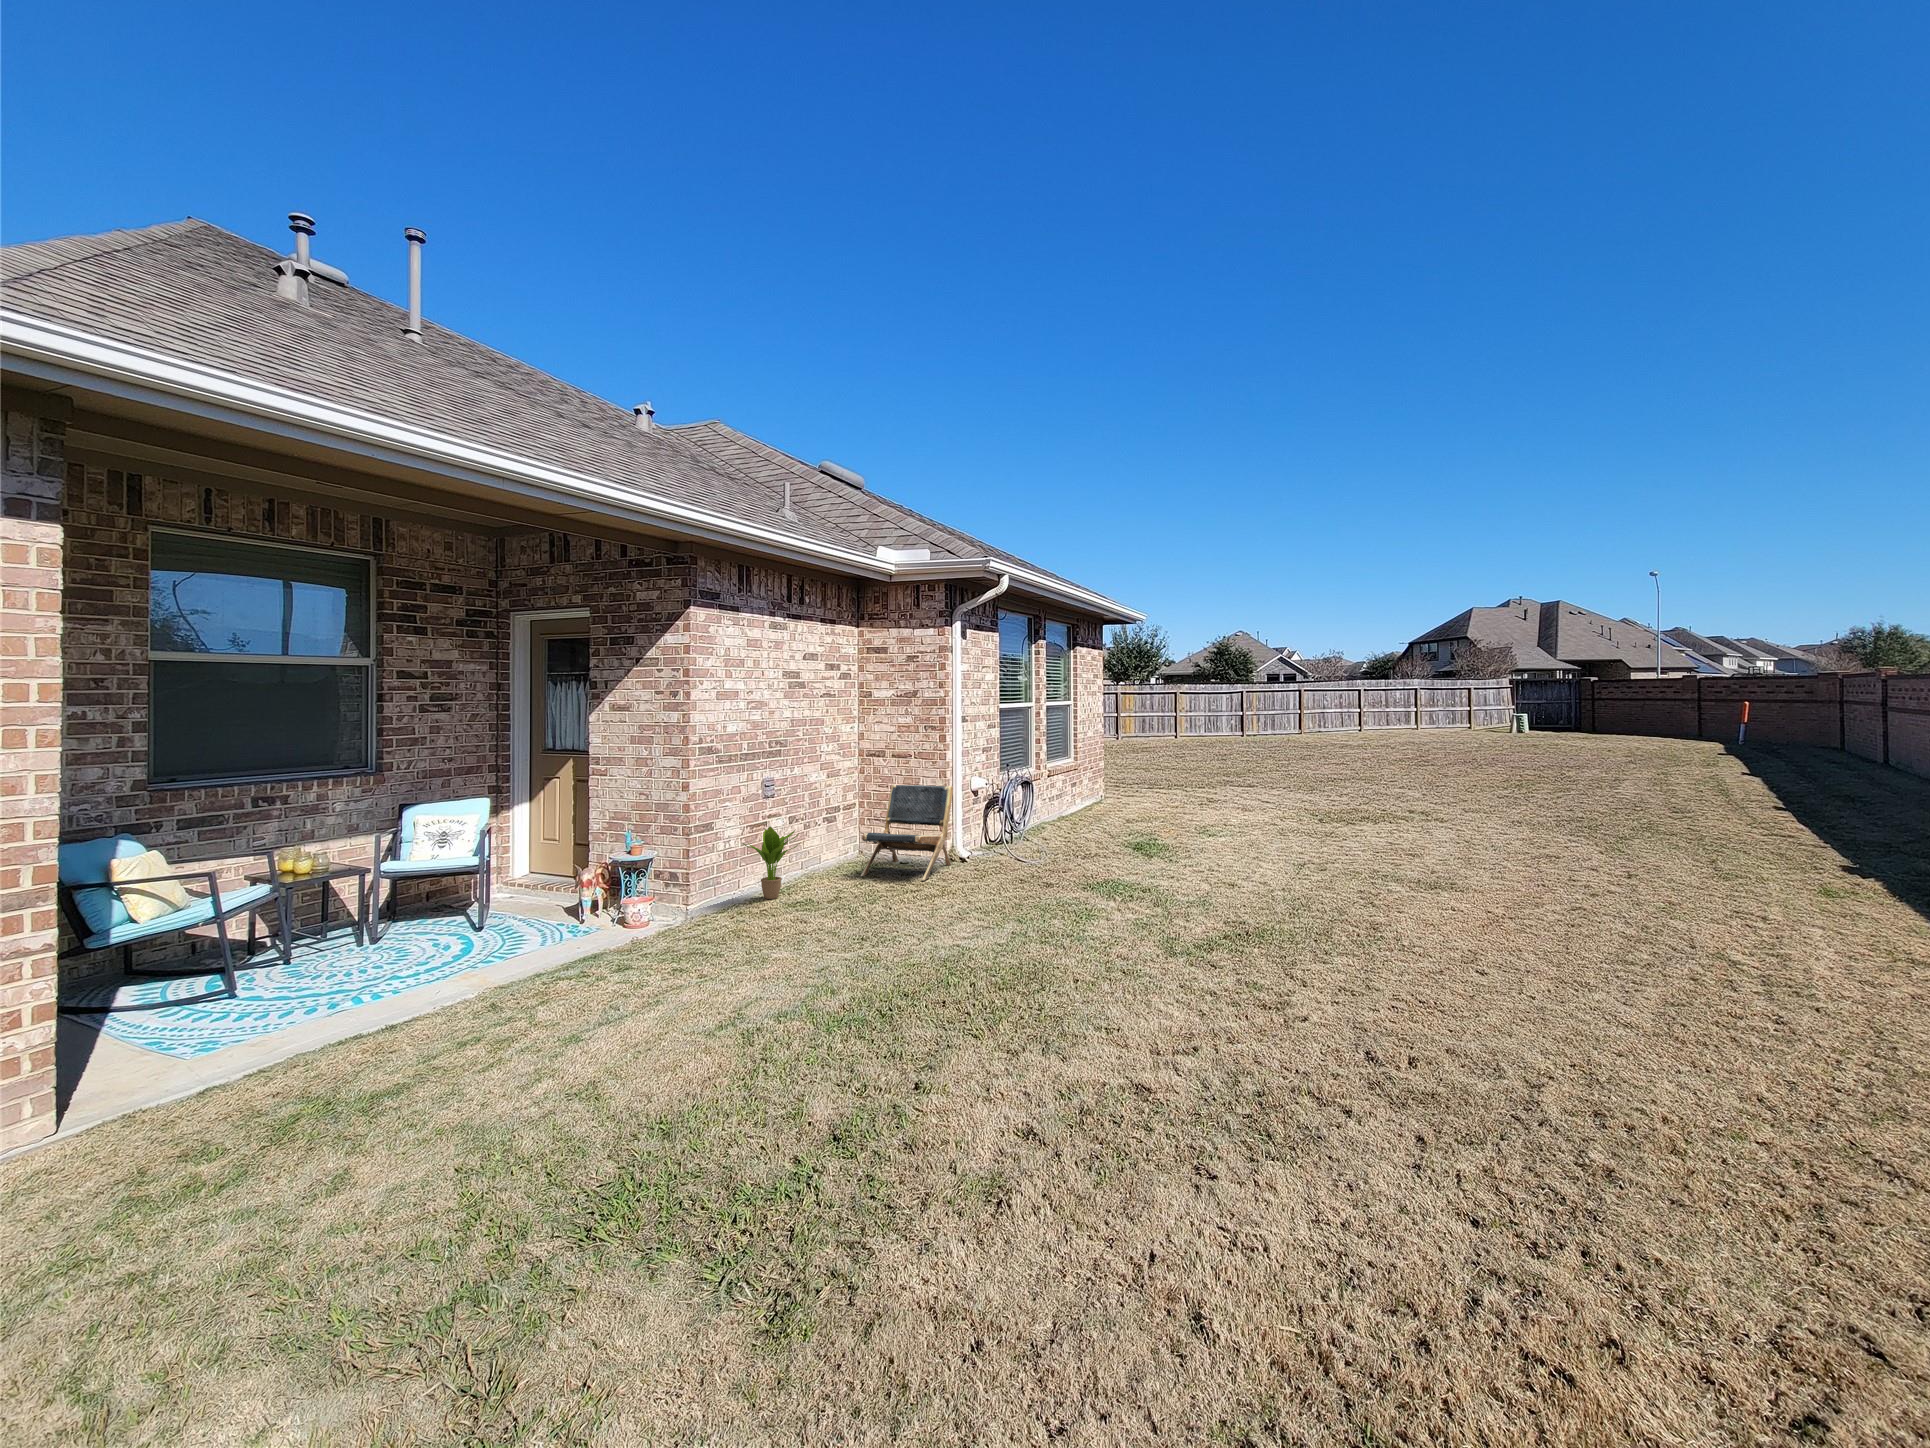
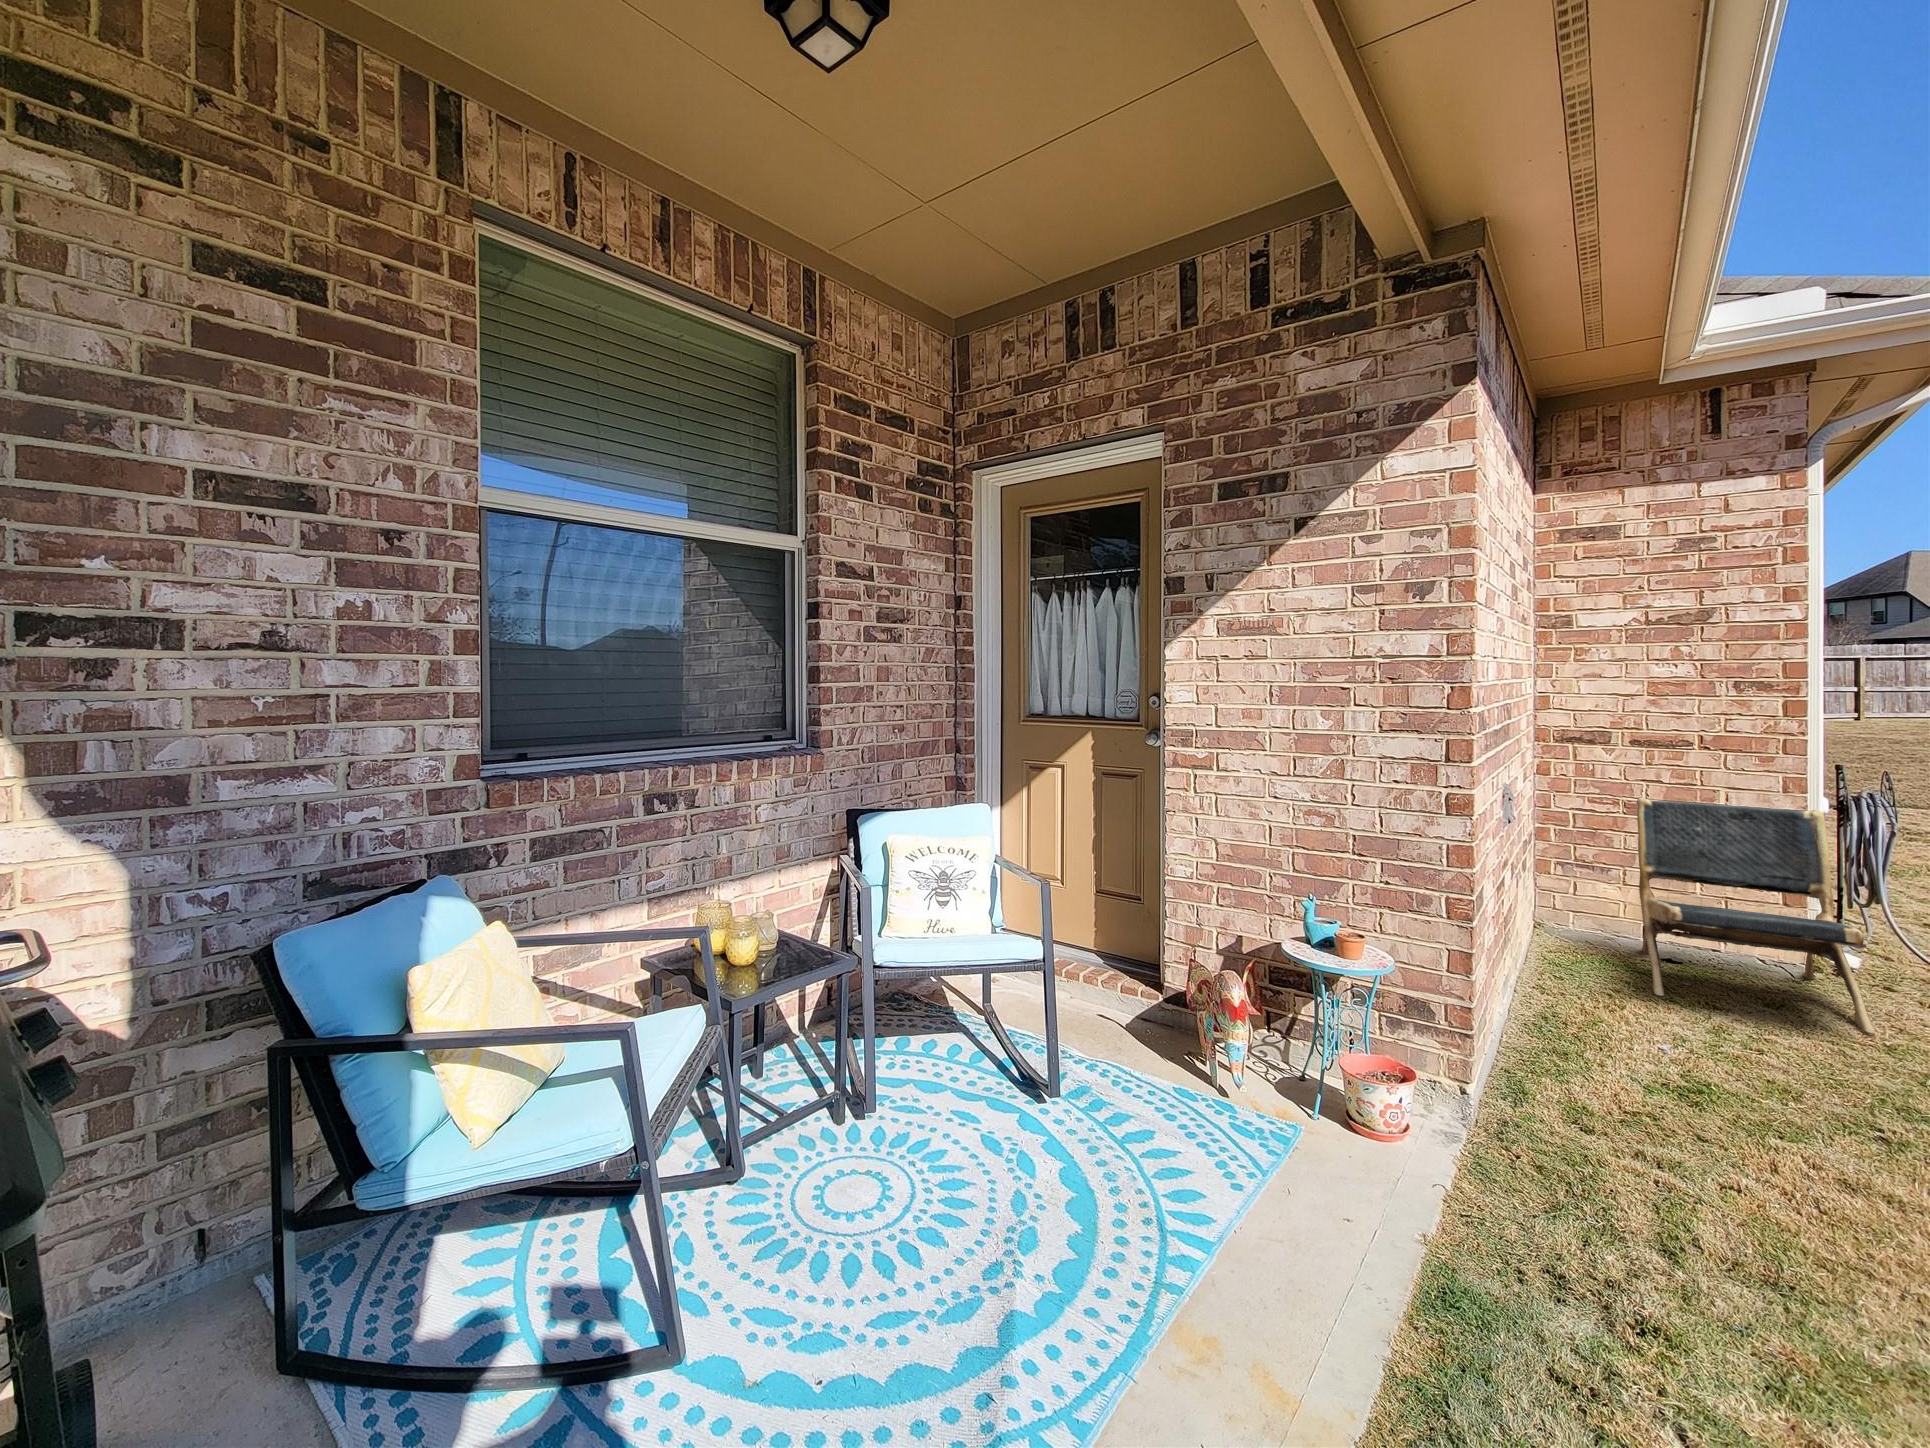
potted plant: present [744,827,799,899] -> none [1518,895,1671,1061]

